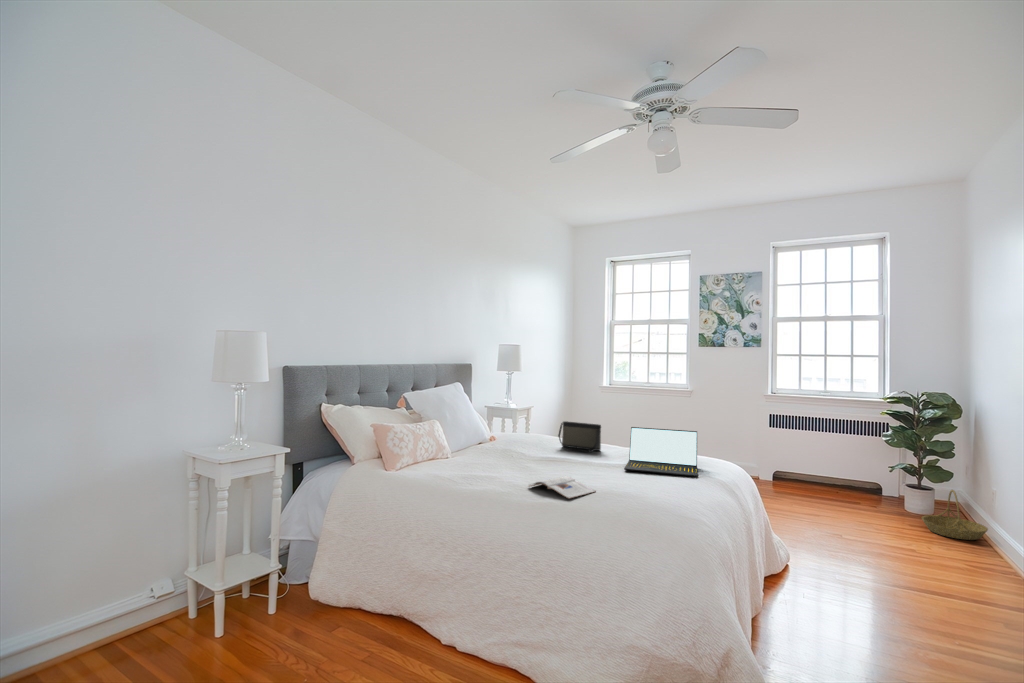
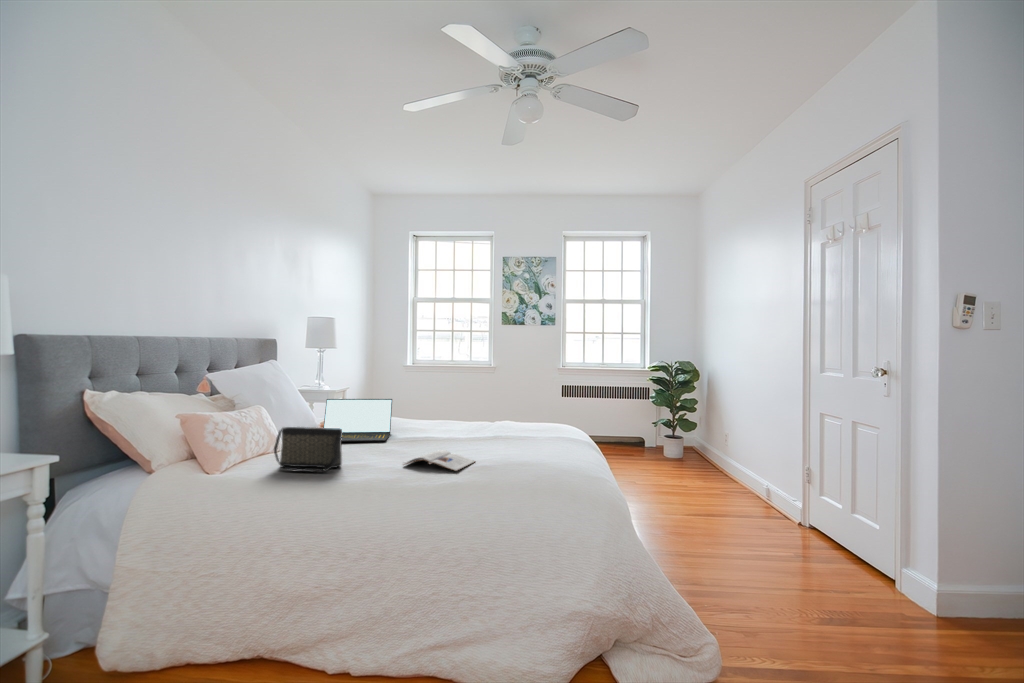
handbag: present [558,421,601,452] -> present [274,427,342,472]
laptop: present [624,427,697,476] -> present [323,399,392,442]
basket: present [922,490,988,540] -> none [680,435,721,473]

